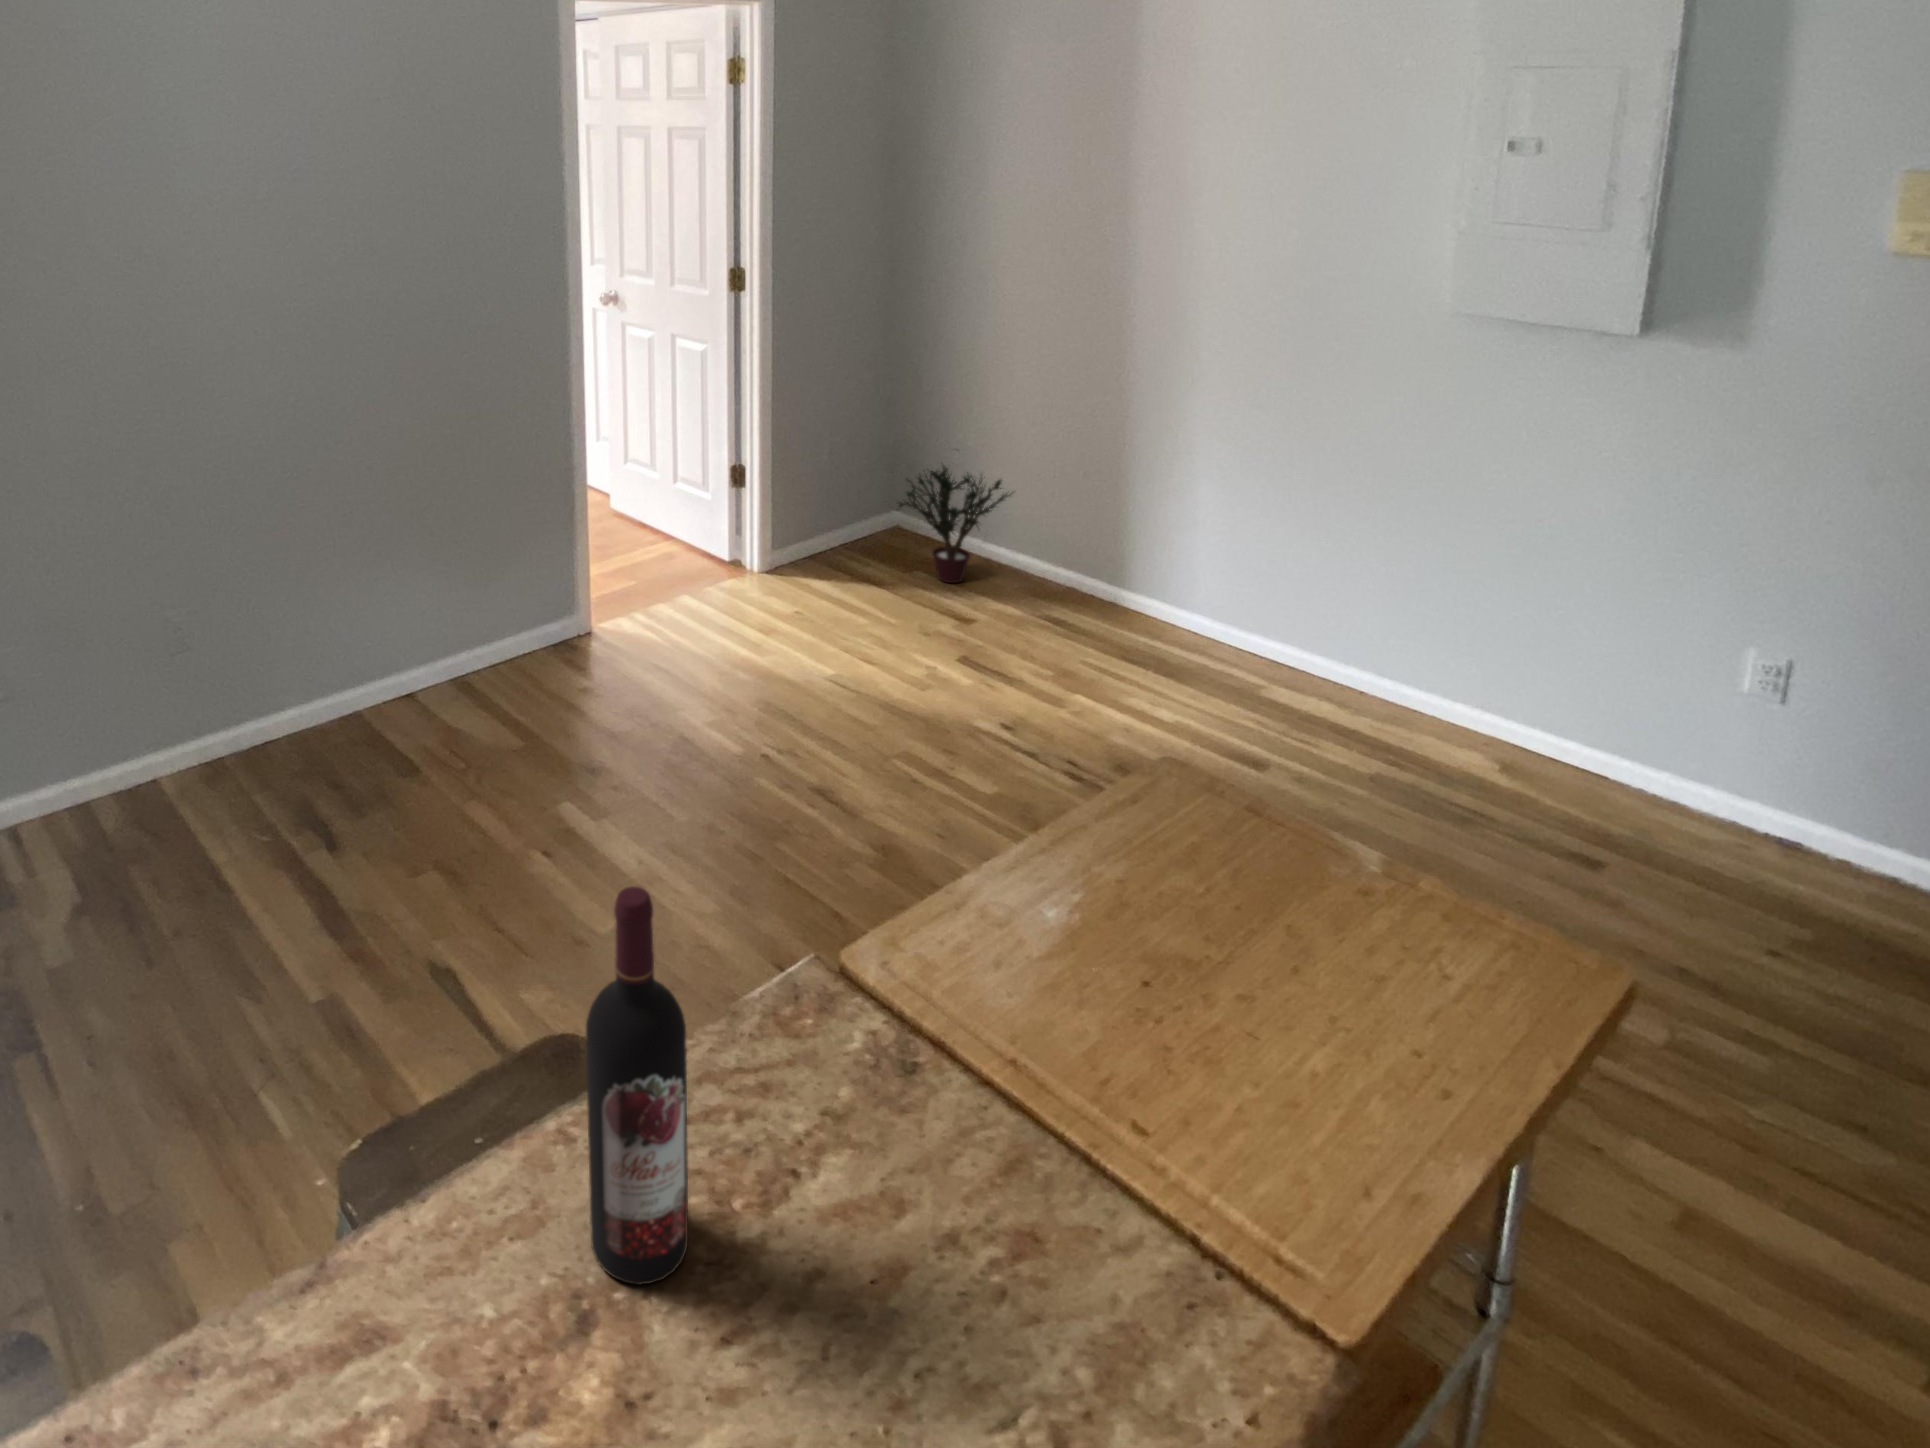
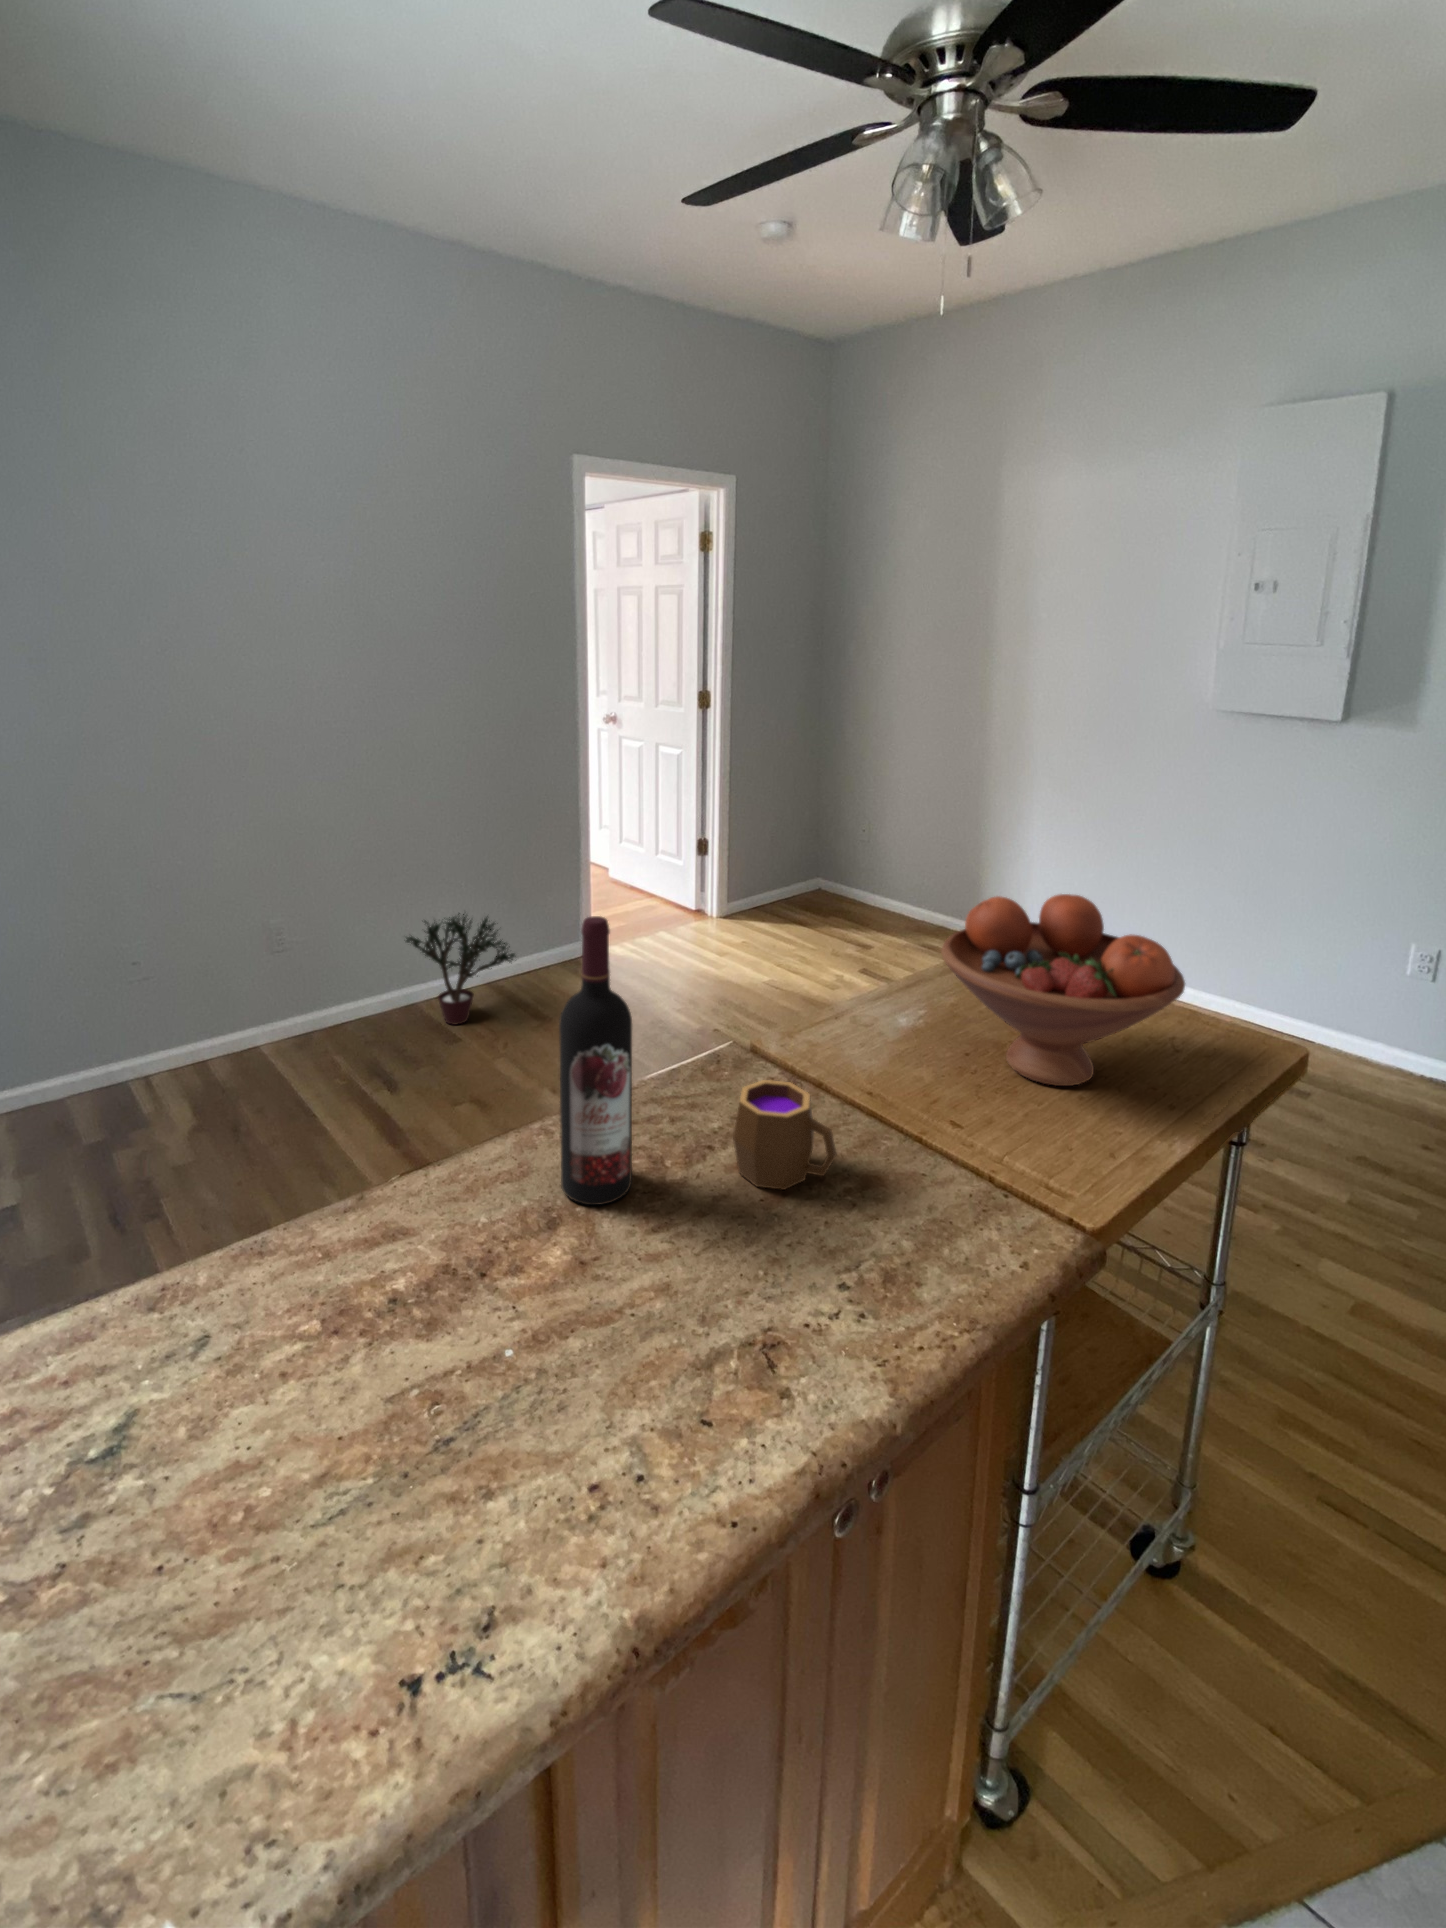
potted plant: present [899,465,1015,583] -> present [406,913,515,1024]
fruit bowl: none [1104,743,1465,1042] -> present [941,894,1185,1086]
mug: none [828,1080,977,1258] -> present [733,1080,837,1190]

